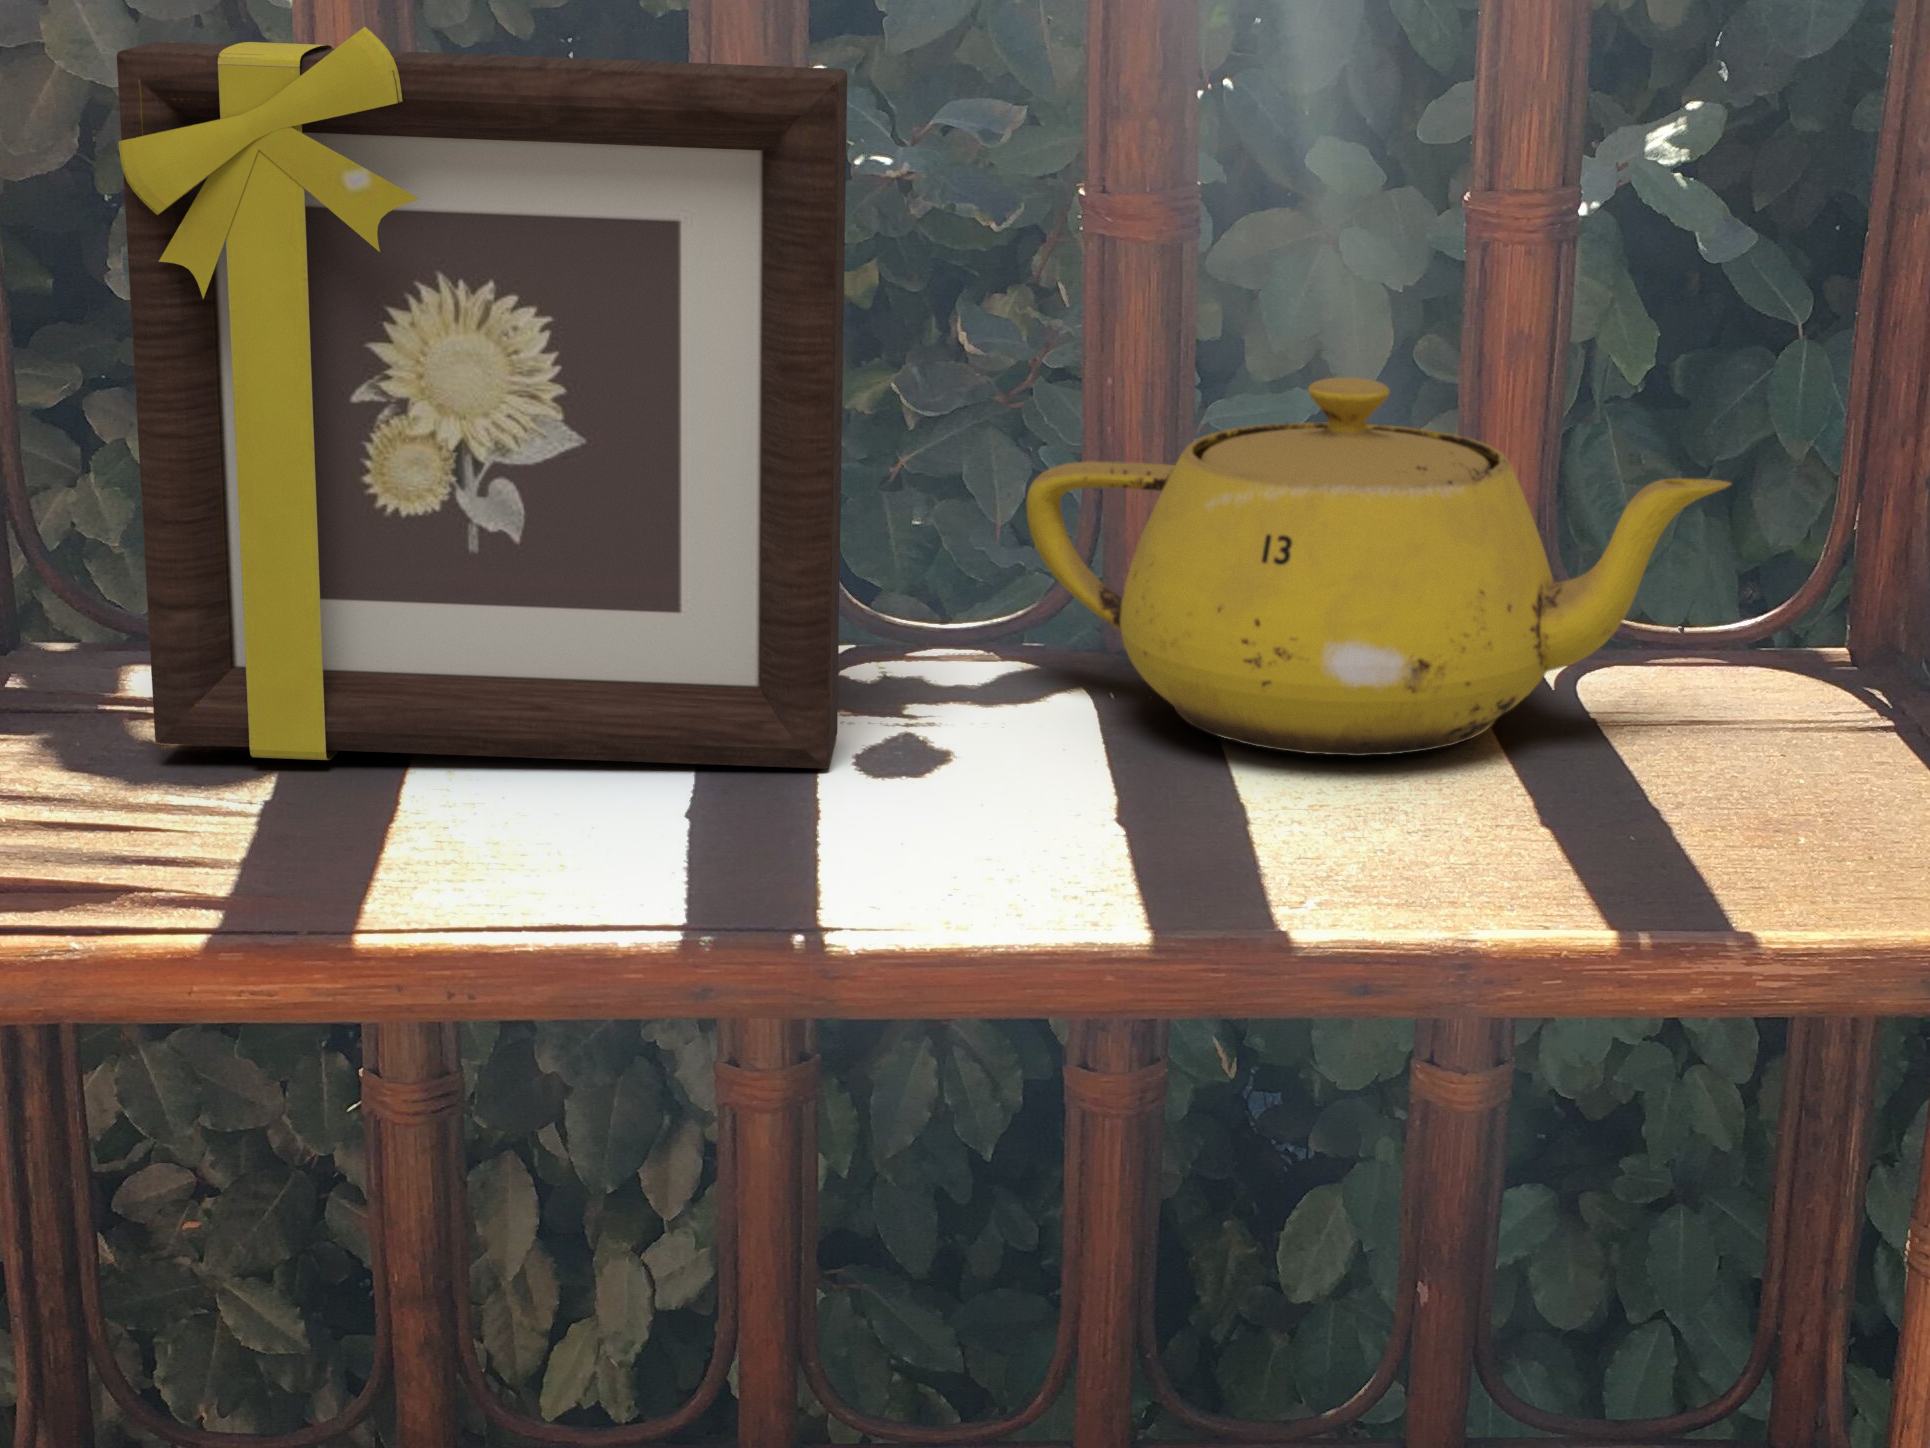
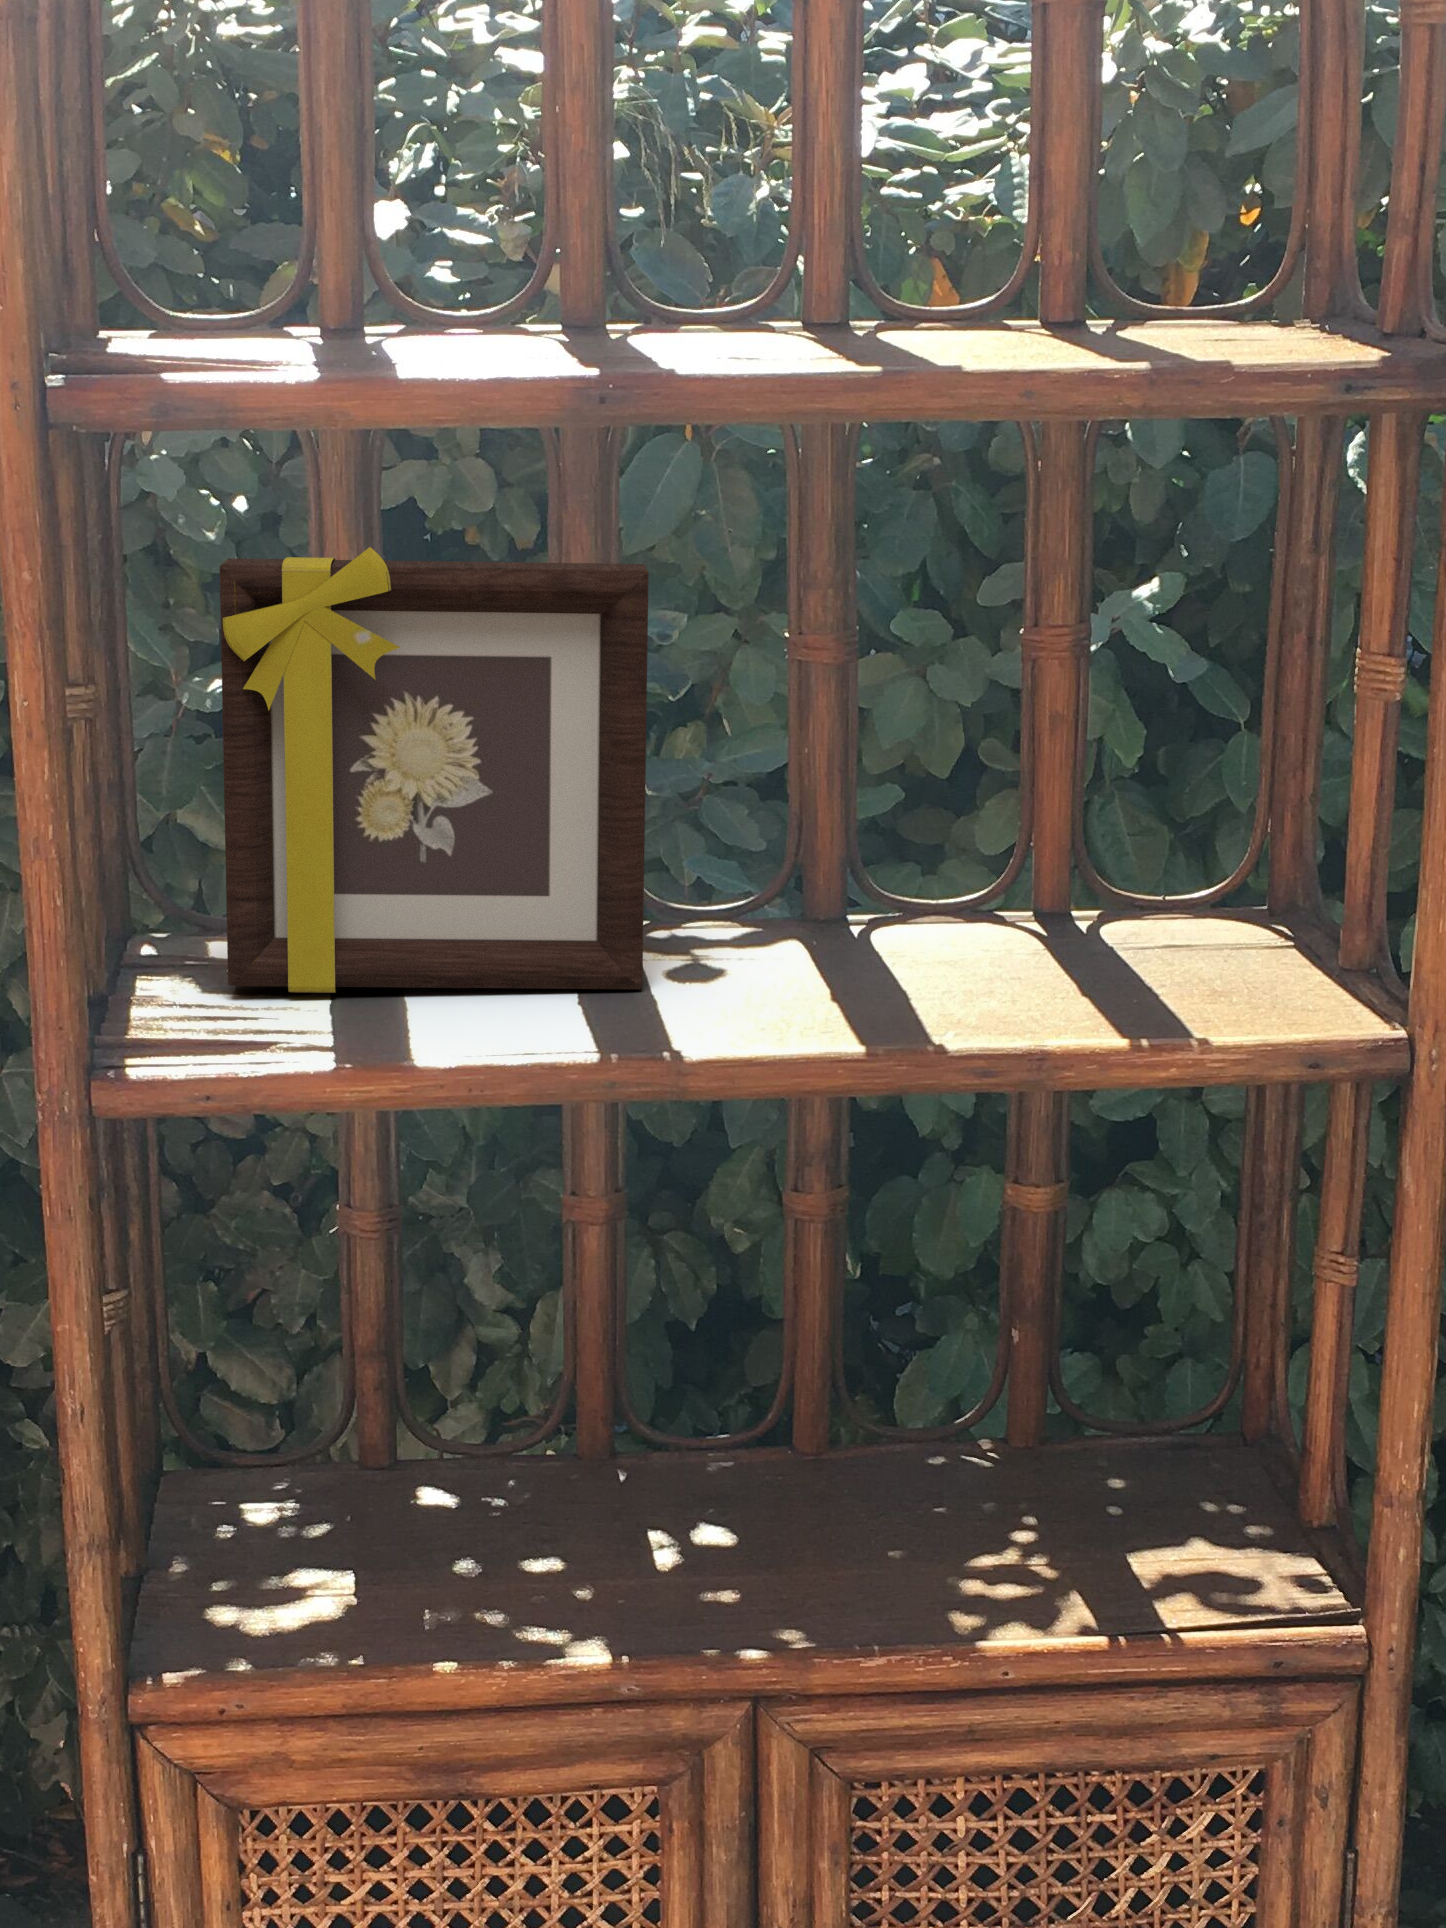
teapot: present [1026,377,1731,756] -> none [750,745,1186,973]

